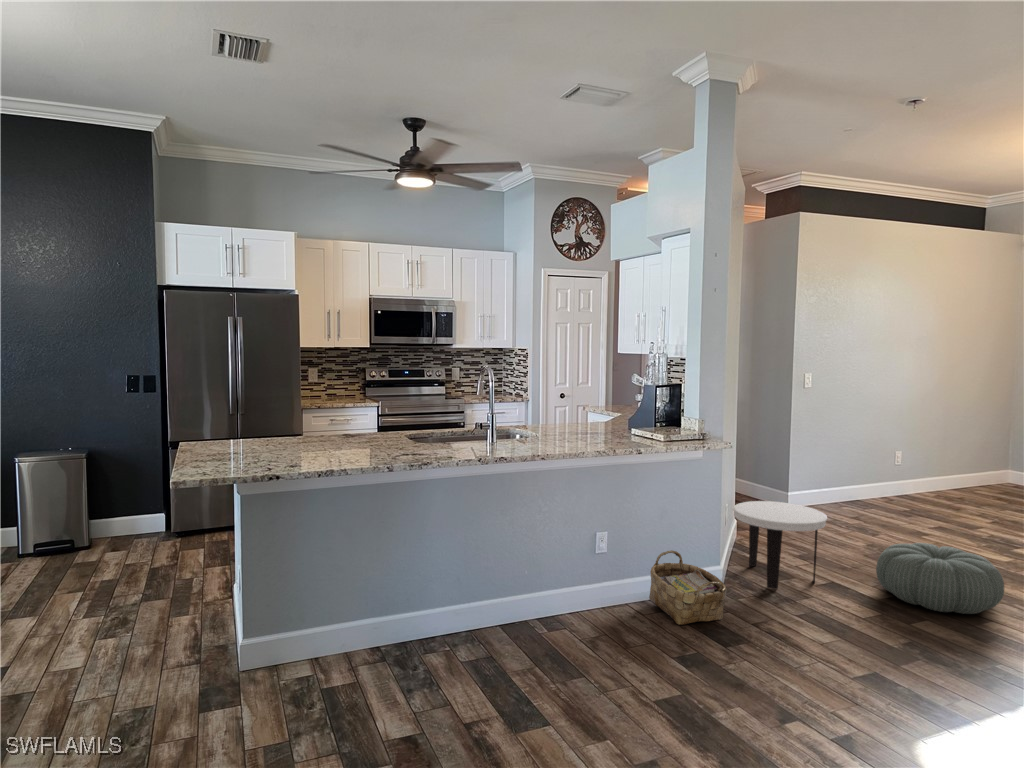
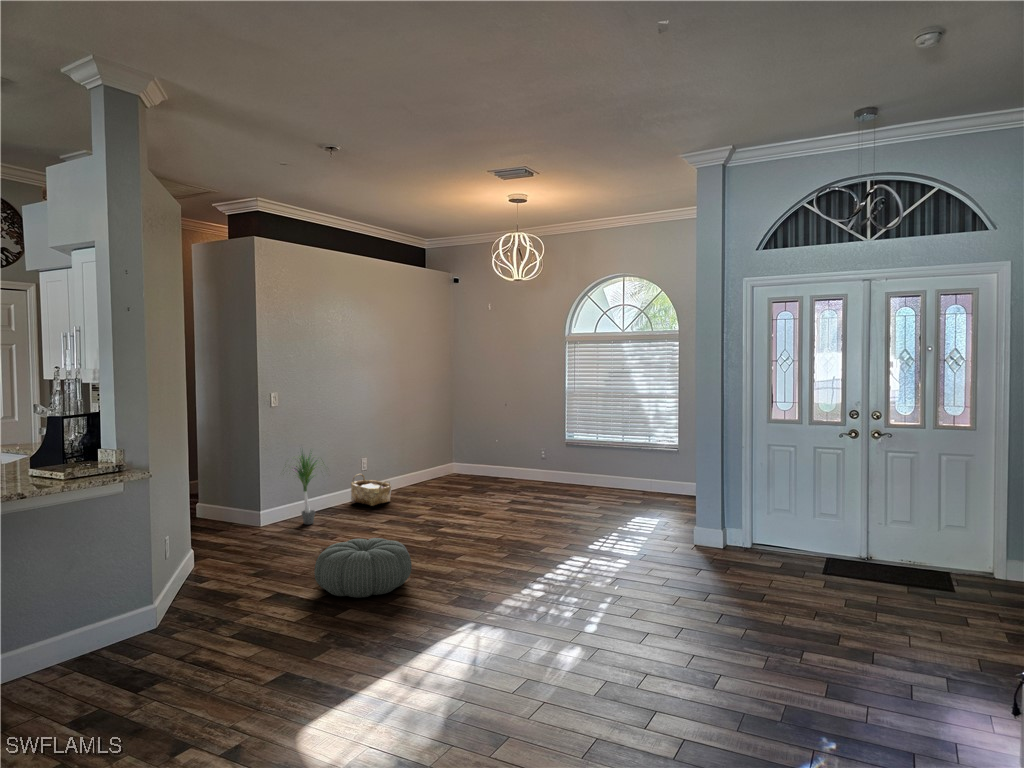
potted plant: none [809,429,870,515] -> present [294,454,317,524]
side table: present [733,501,827,589] -> none [172,524,268,615]
woven basket: present [649,550,726,625] -> present [351,474,392,506]

